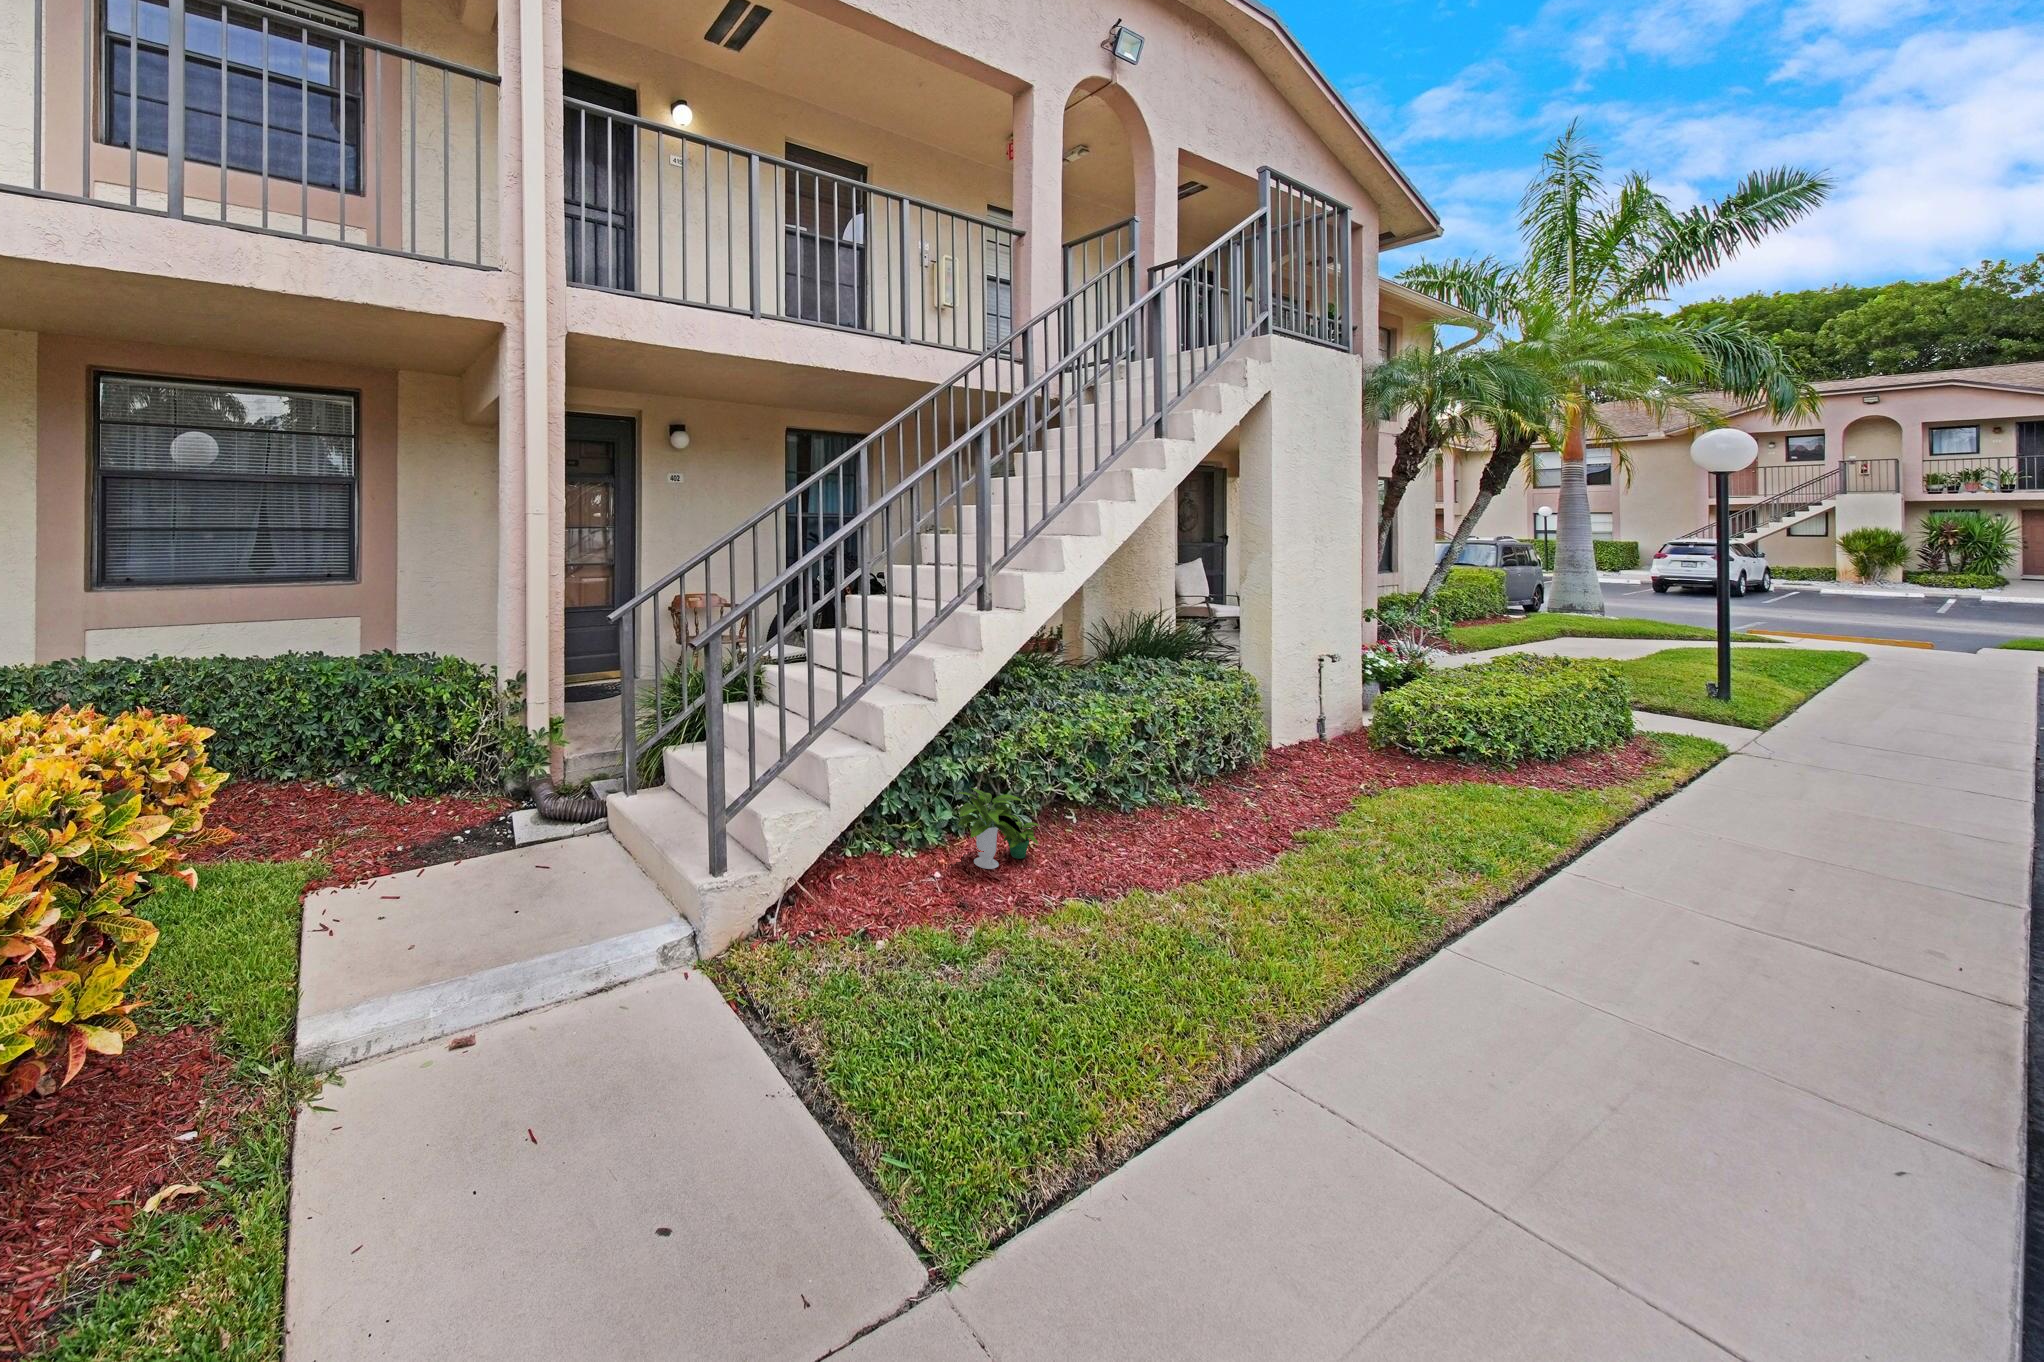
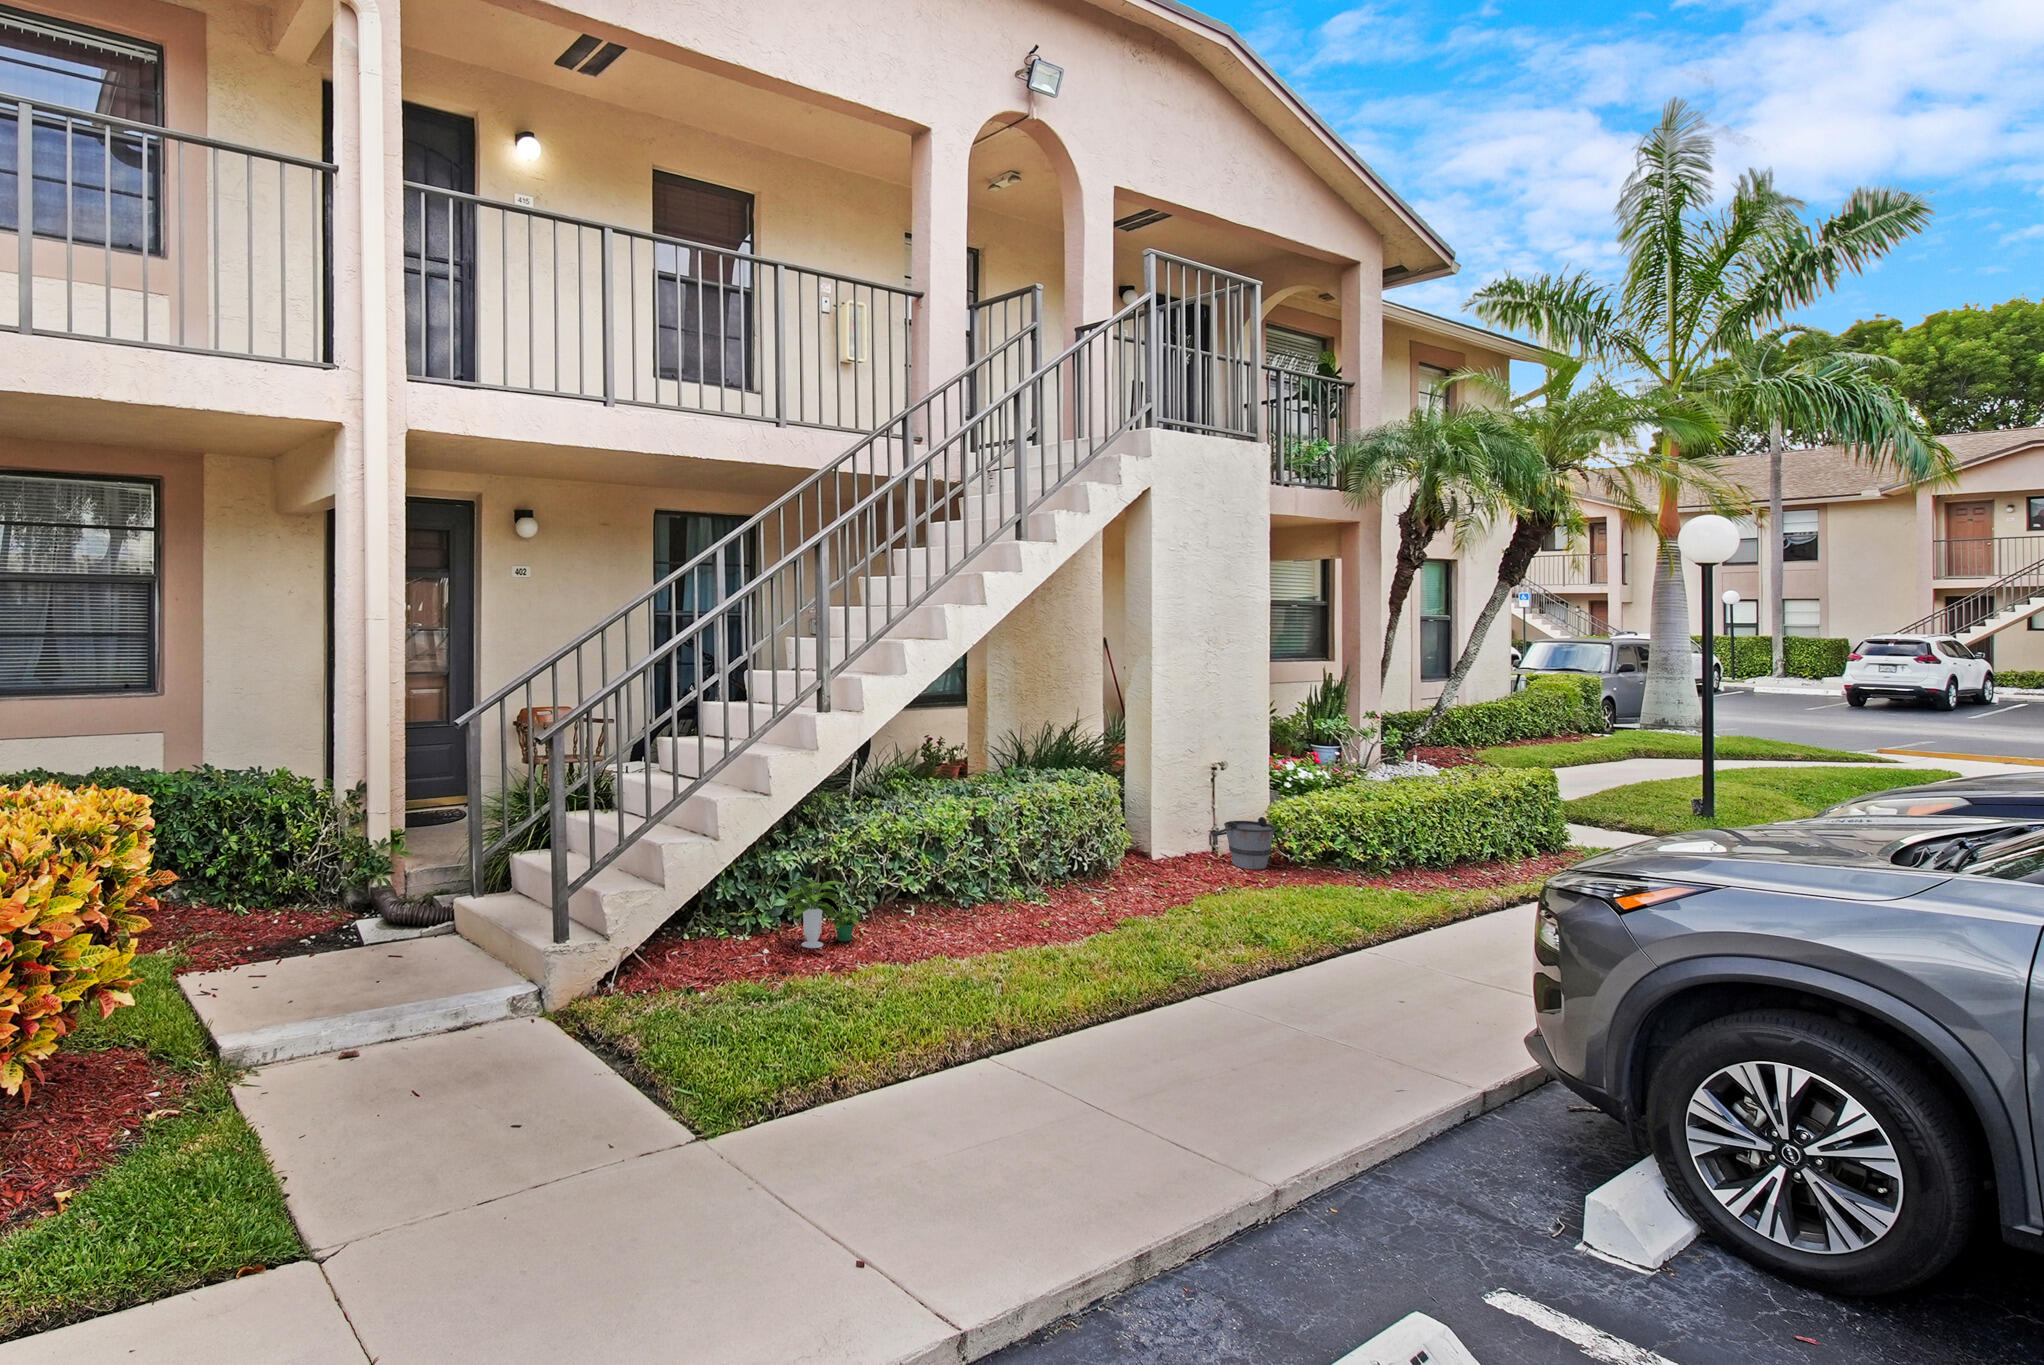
bucket: none [1323,709,1398,760] -> present [1212,817,1275,870]

